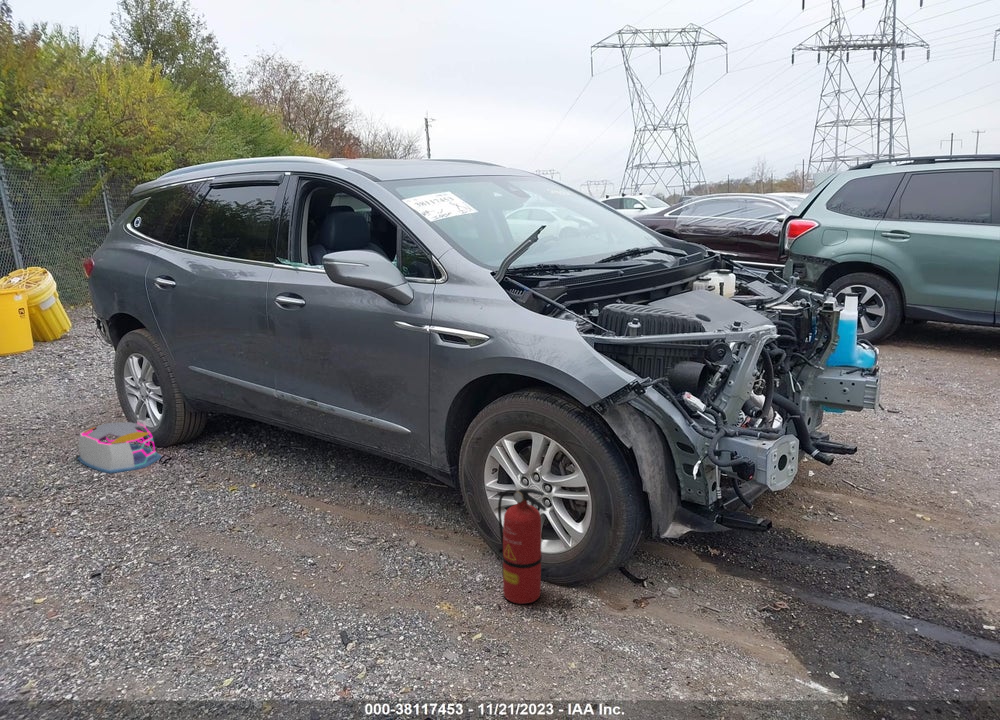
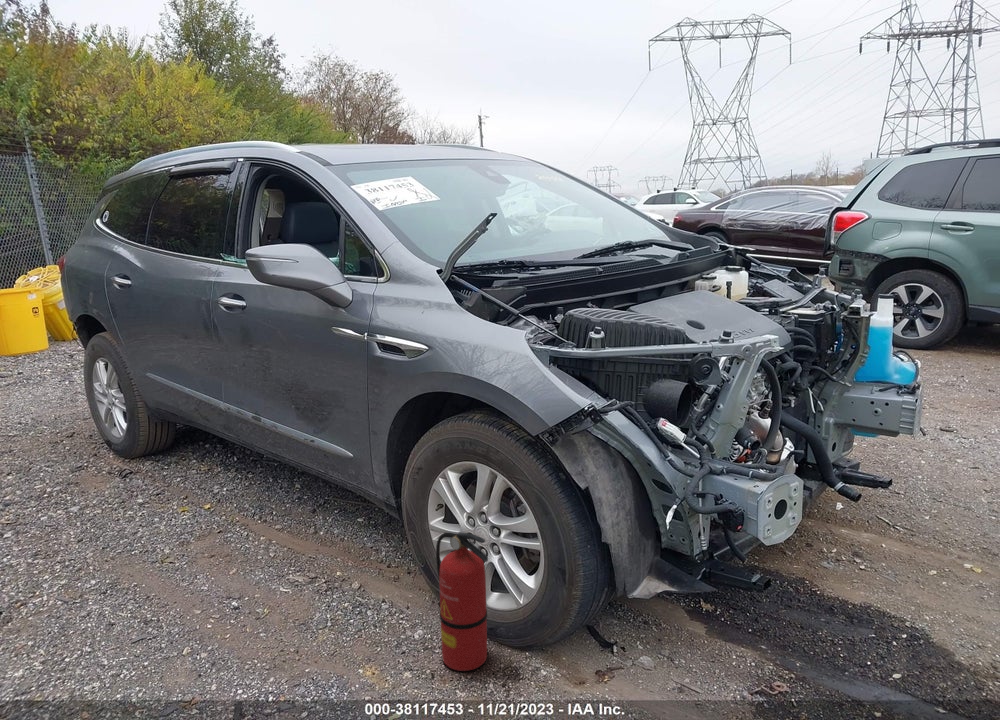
storage bin: present [78,420,161,473] -> none [39,428,125,487]

